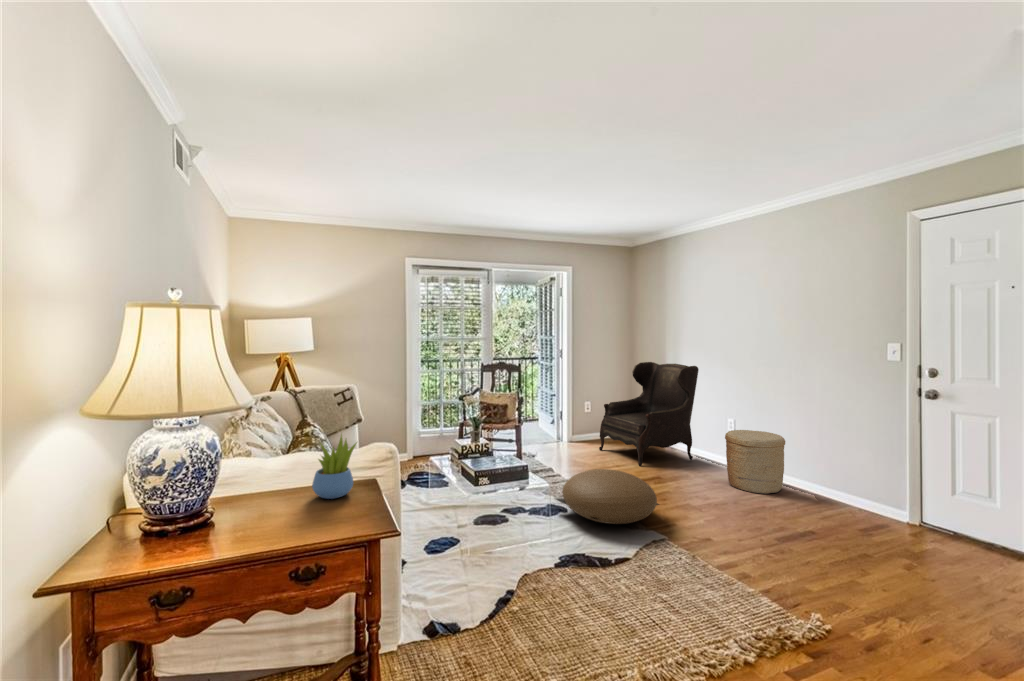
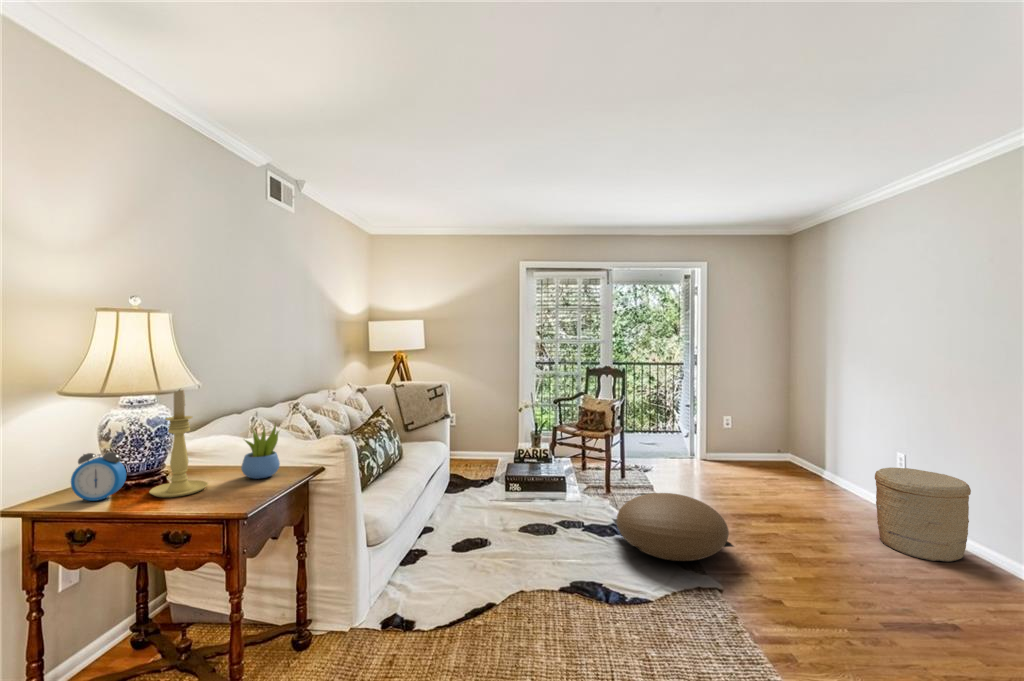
armchair: present [599,362,699,466] -> none [730,372,864,501]
candle holder: none [232,401,298,533] -> present [149,390,208,497]
alarm clock: none [141,486,206,555] -> present [71,452,126,501]

